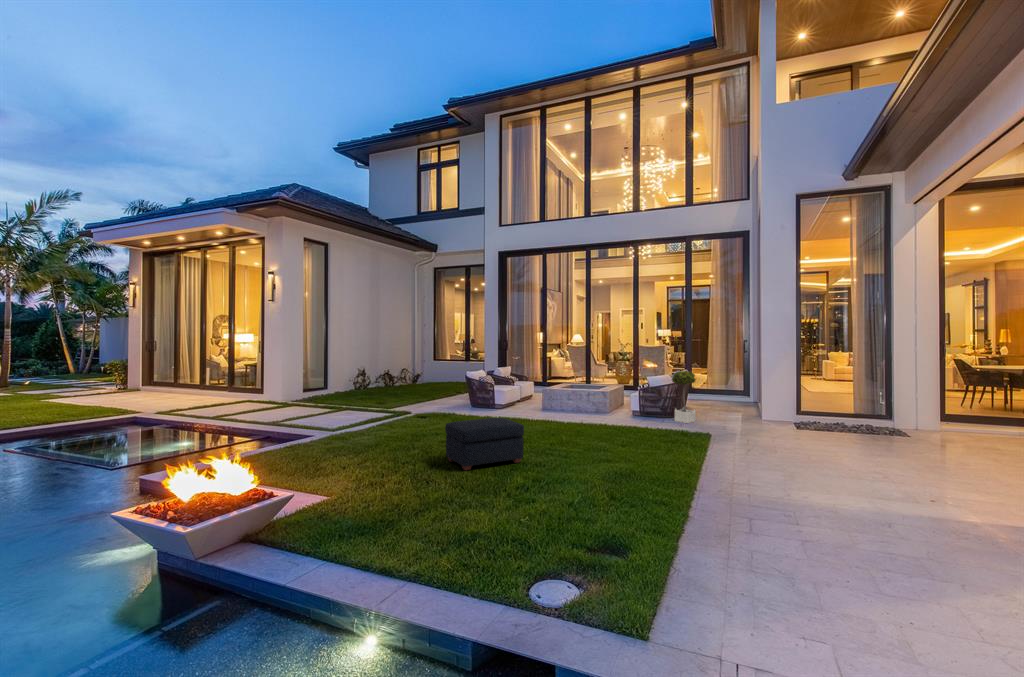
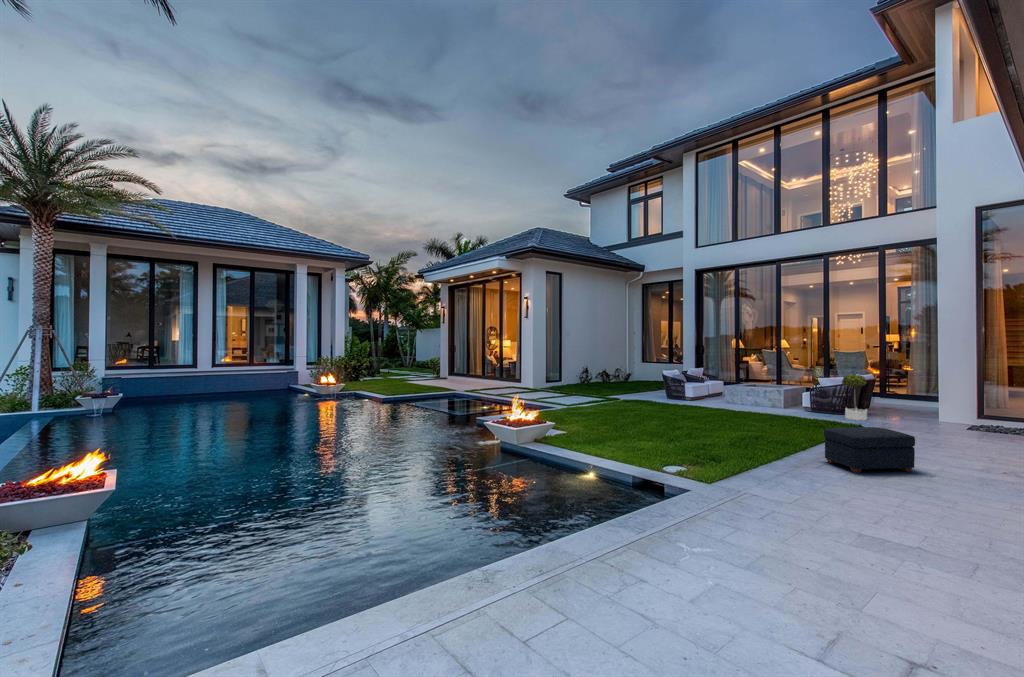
ottoman: present [445,418,524,470] -> present [824,427,915,473]

